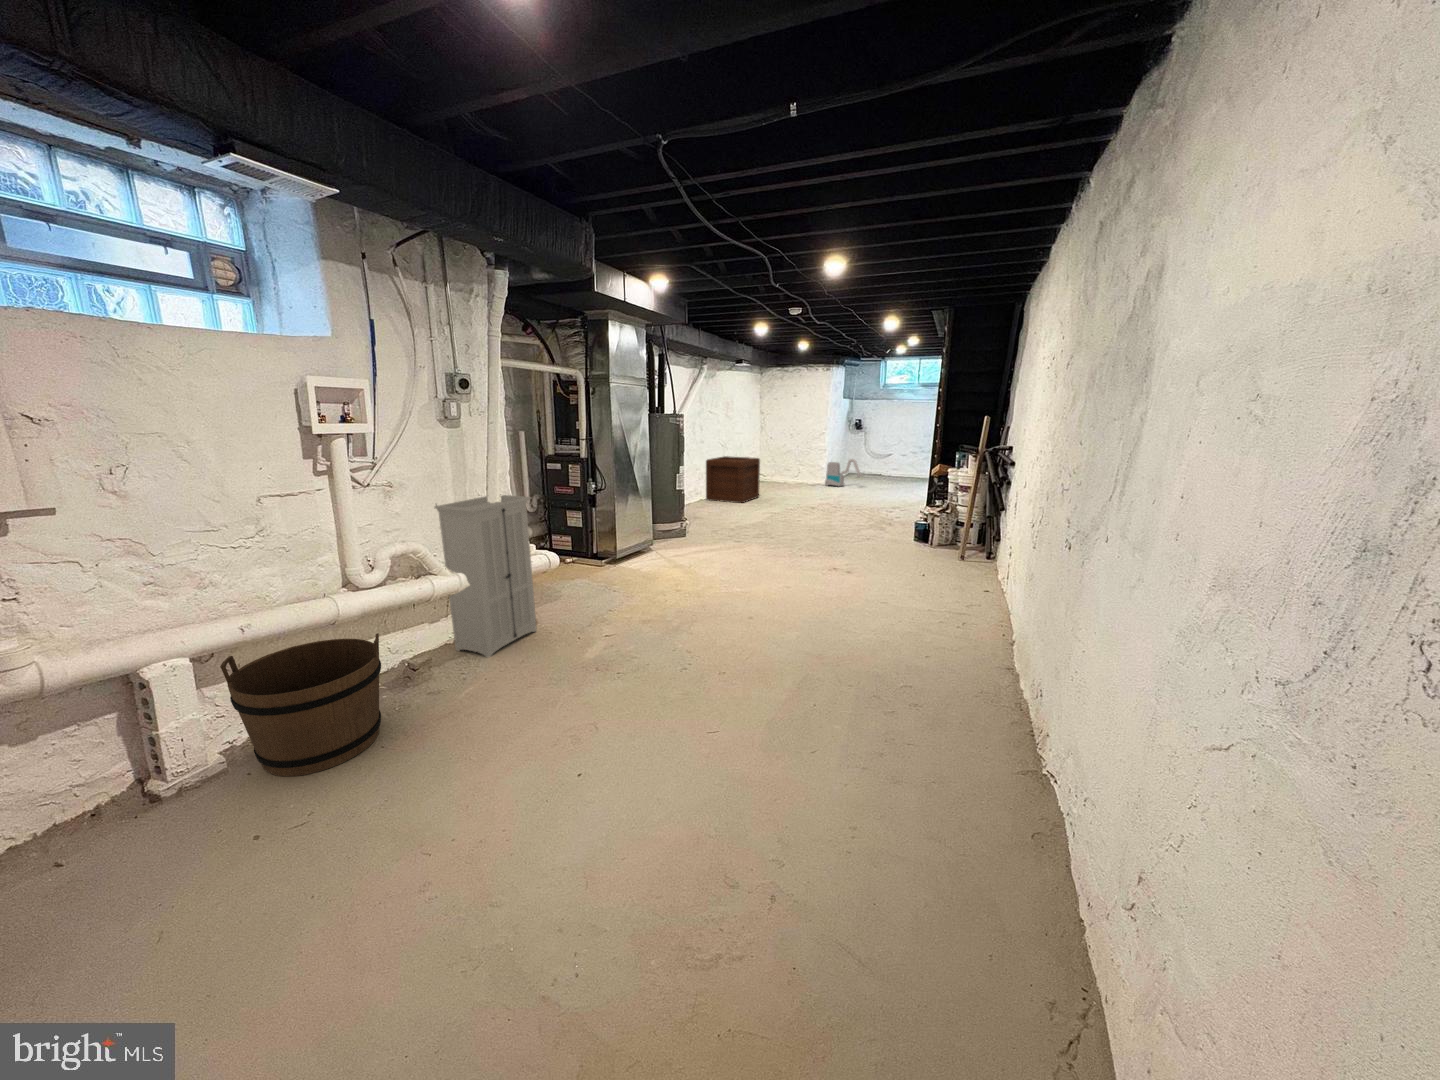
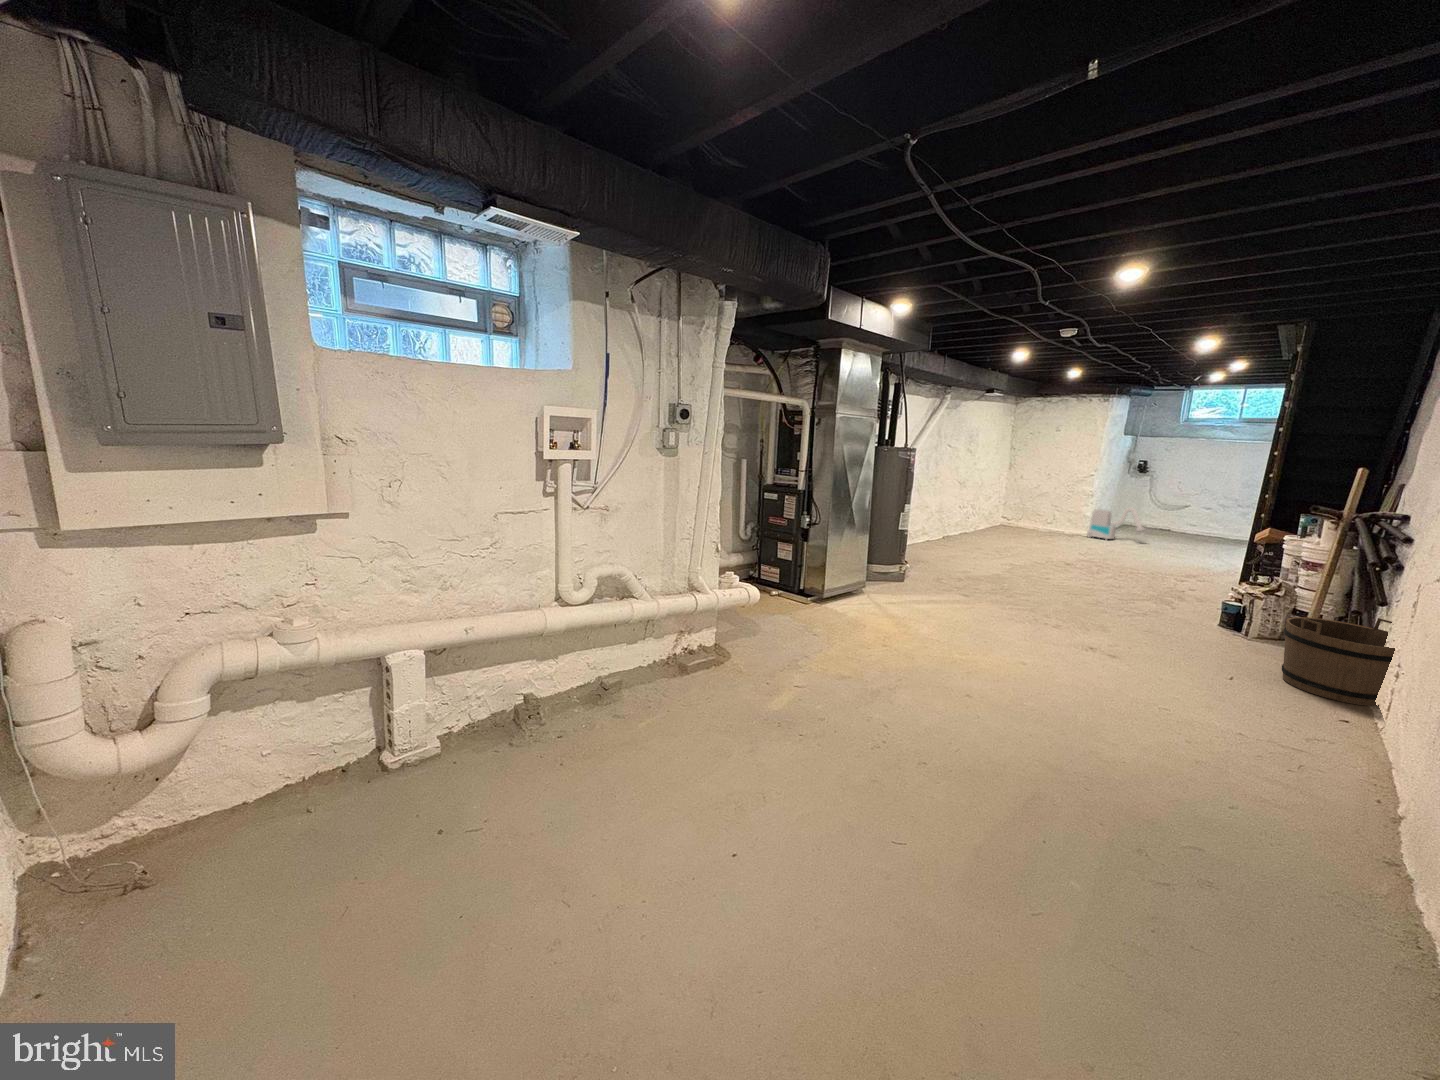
wooden crate: present [706,456,760,503] -> none [931,495,1002,549]
storage cabinet: present [434,495,537,658] -> none [643,521,736,689]
bucket: present [220,633,381,776] -> present [1282,617,1395,706]

